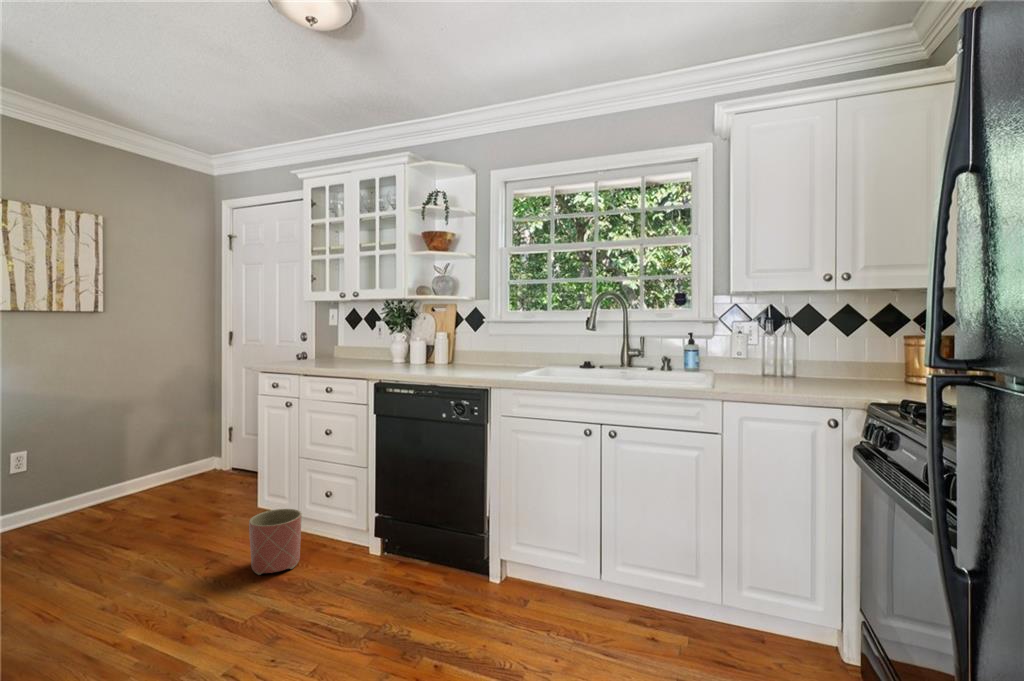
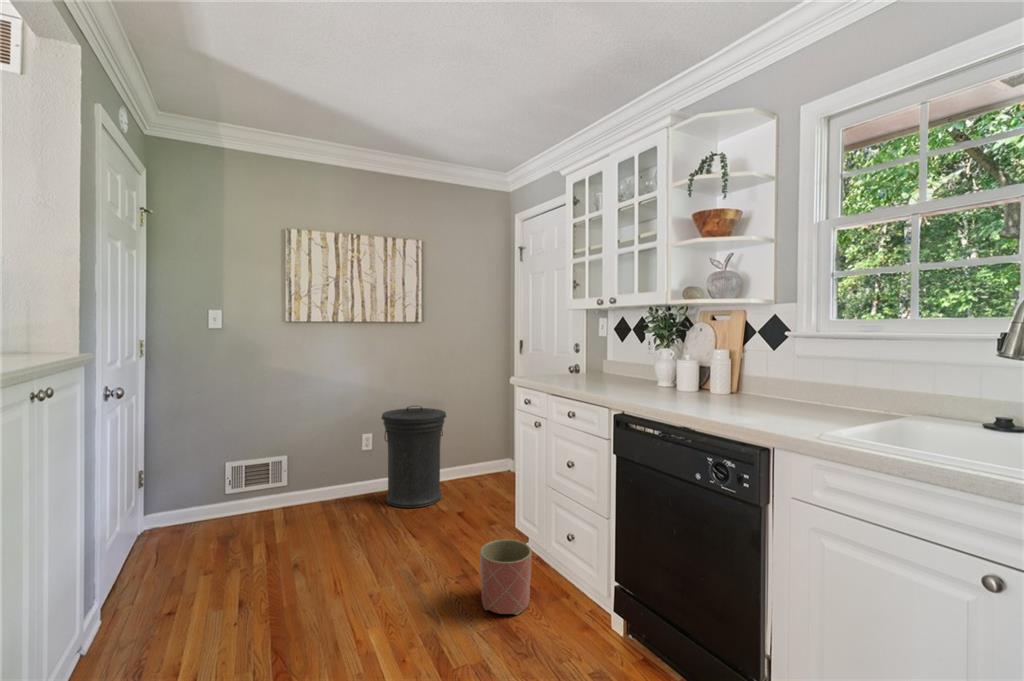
trash can: none [53,409,151,530] -> present [381,406,446,508]

